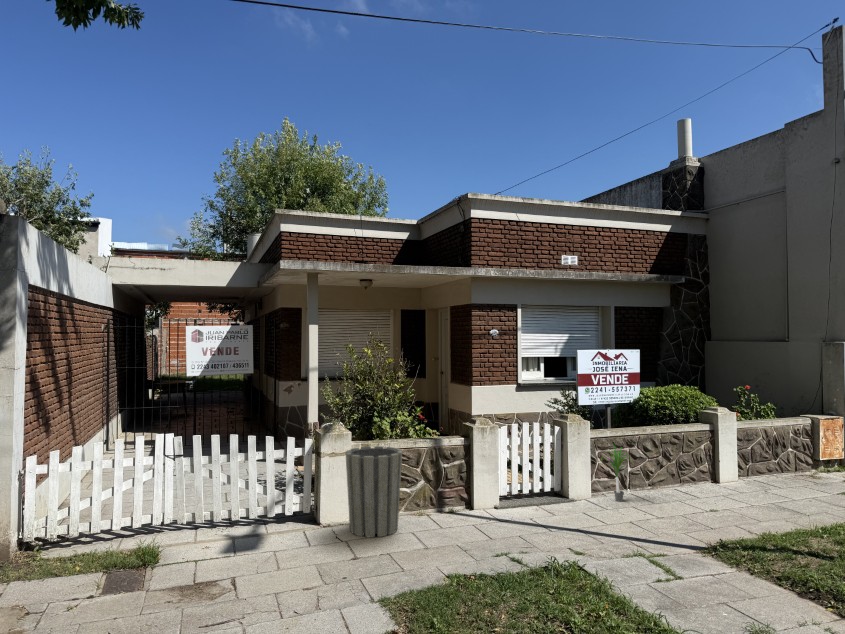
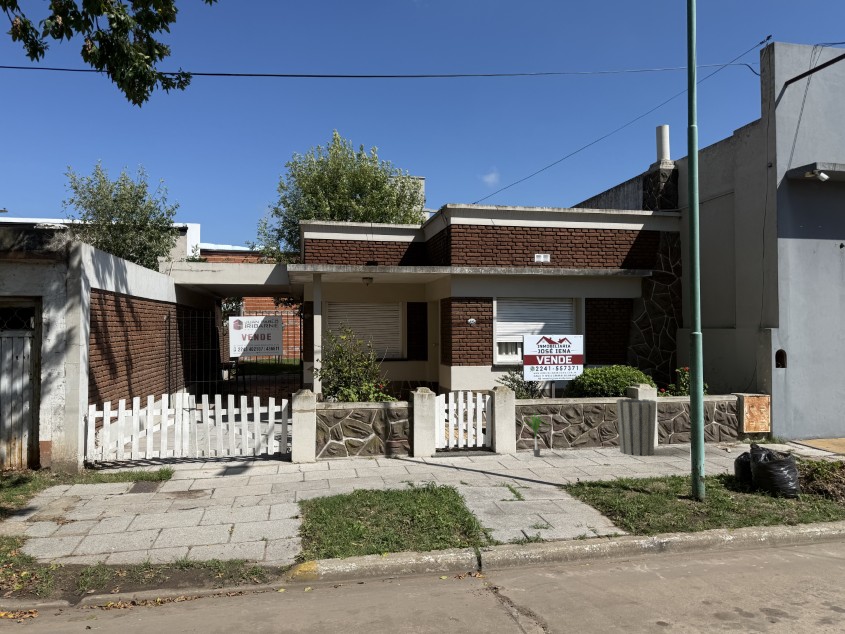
trash can: present [345,446,402,537] -> present [616,399,656,456]

